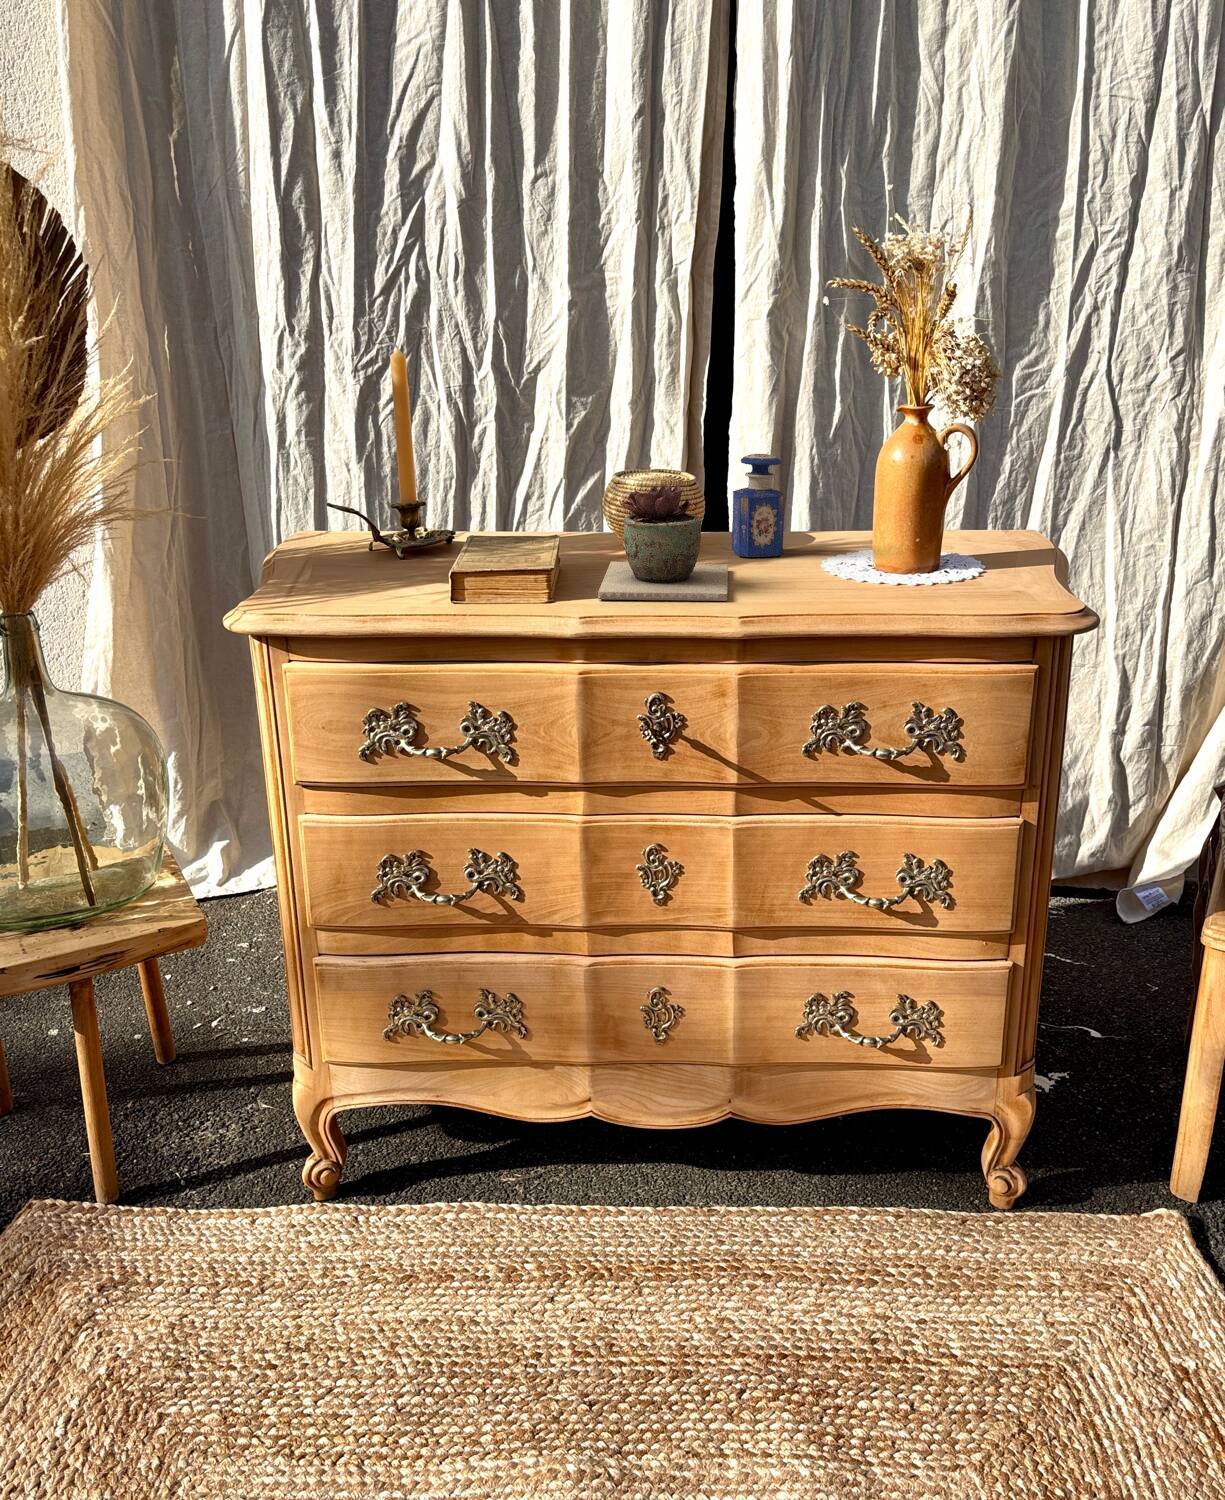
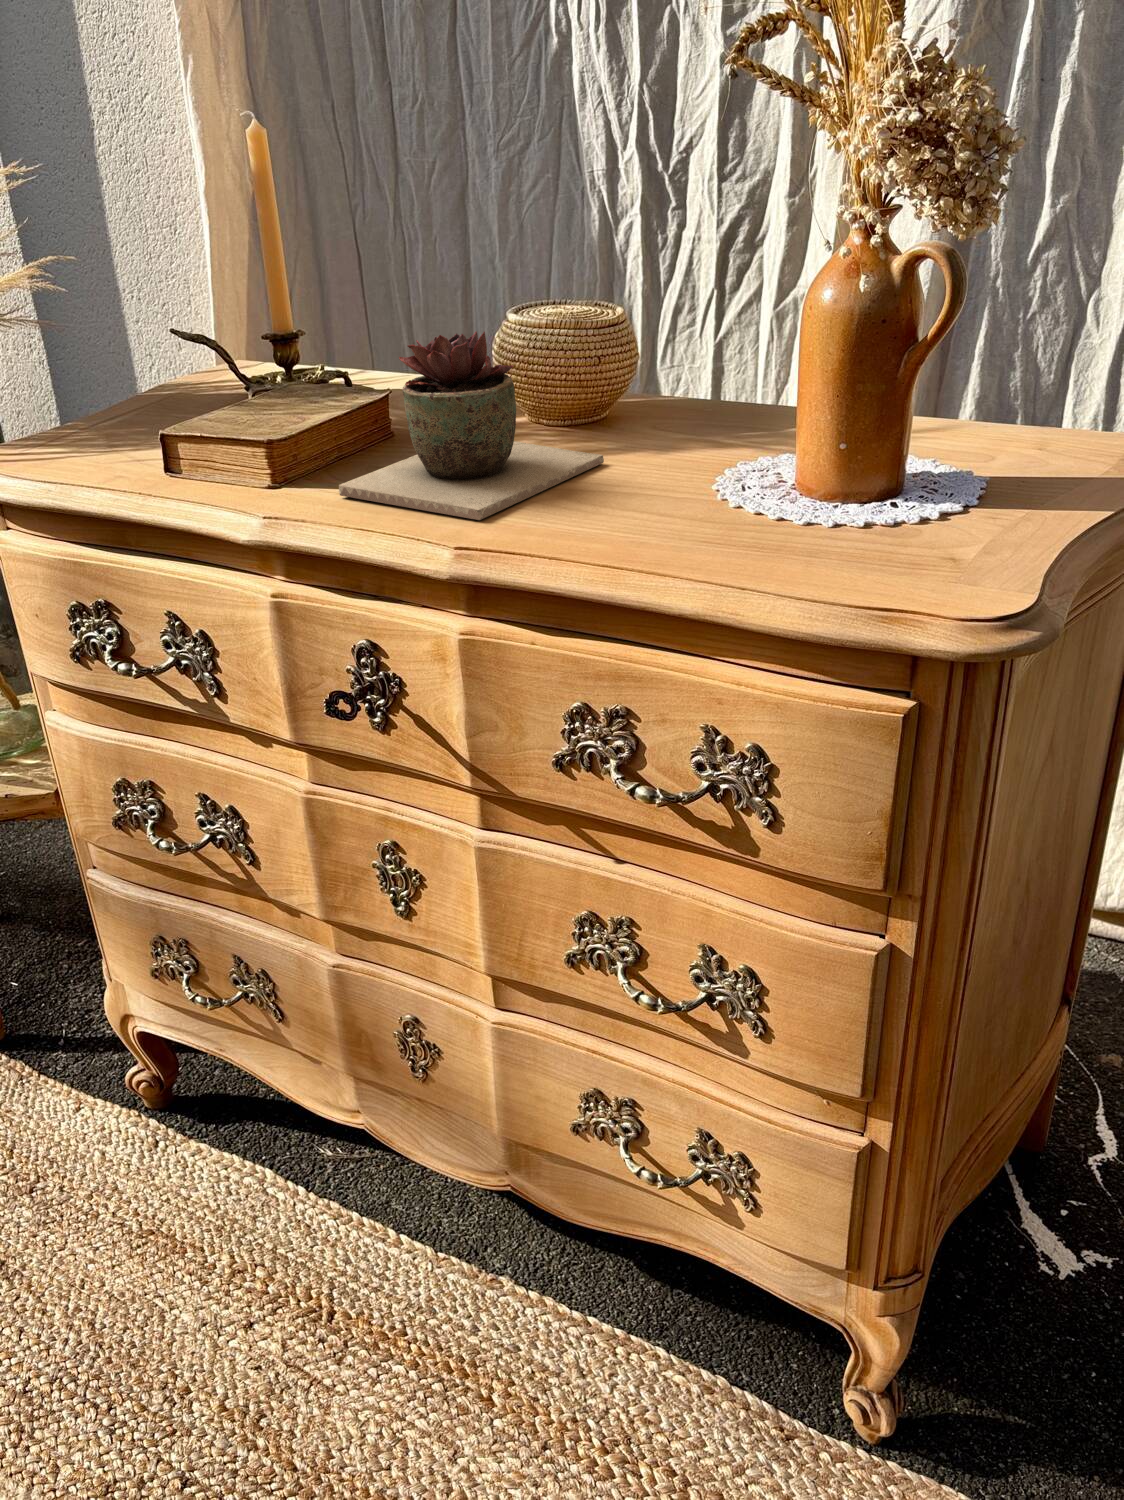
perfume bottle: present [732,454,784,557] -> none [665,285,745,445]

